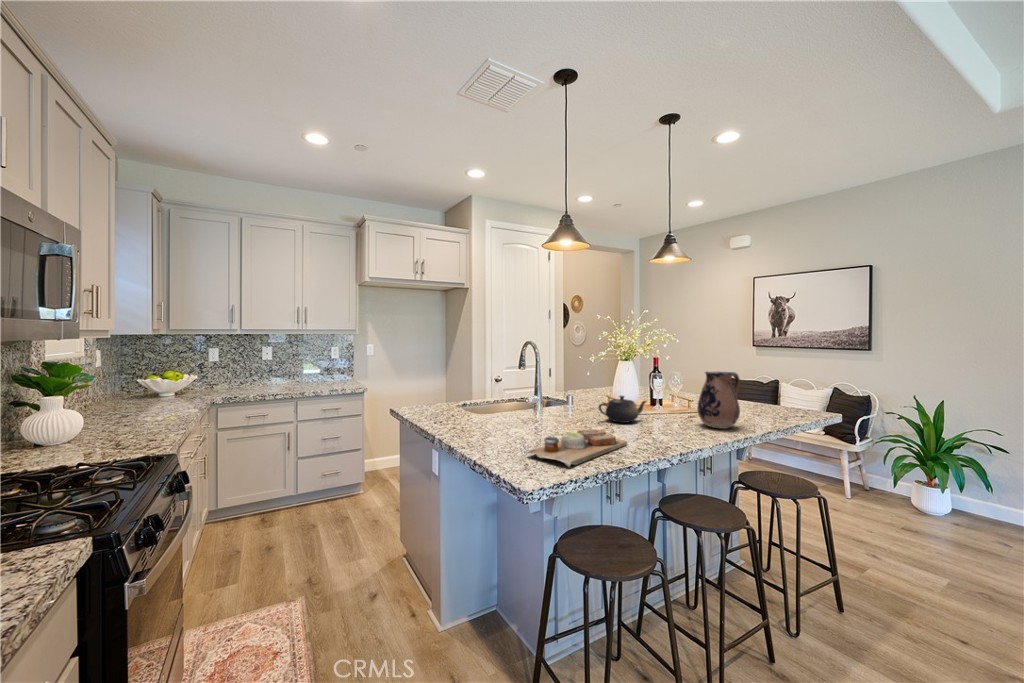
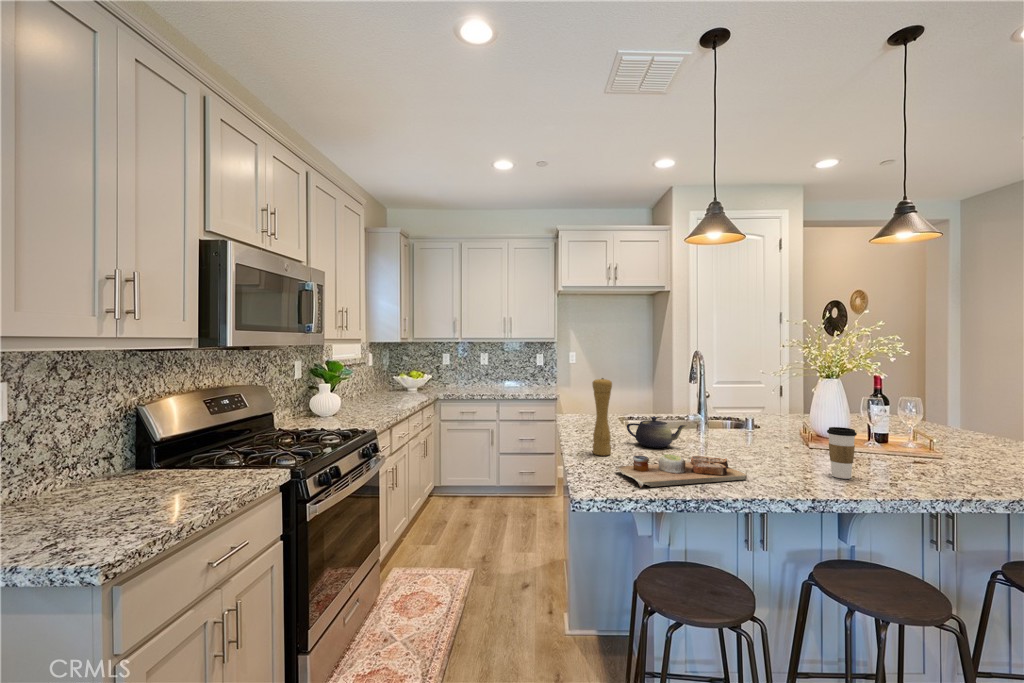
pepper mill: none [482,365,501,443] -> present [592,378,612,455]
ceramic pitcher: present [697,372,740,429] -> none [896,402,978,485]
coffee cup: none [664,394,684,433] -> present [827,427,857,479]
teapot: present [599,396,647,423] -> present [627,417,687,448]

